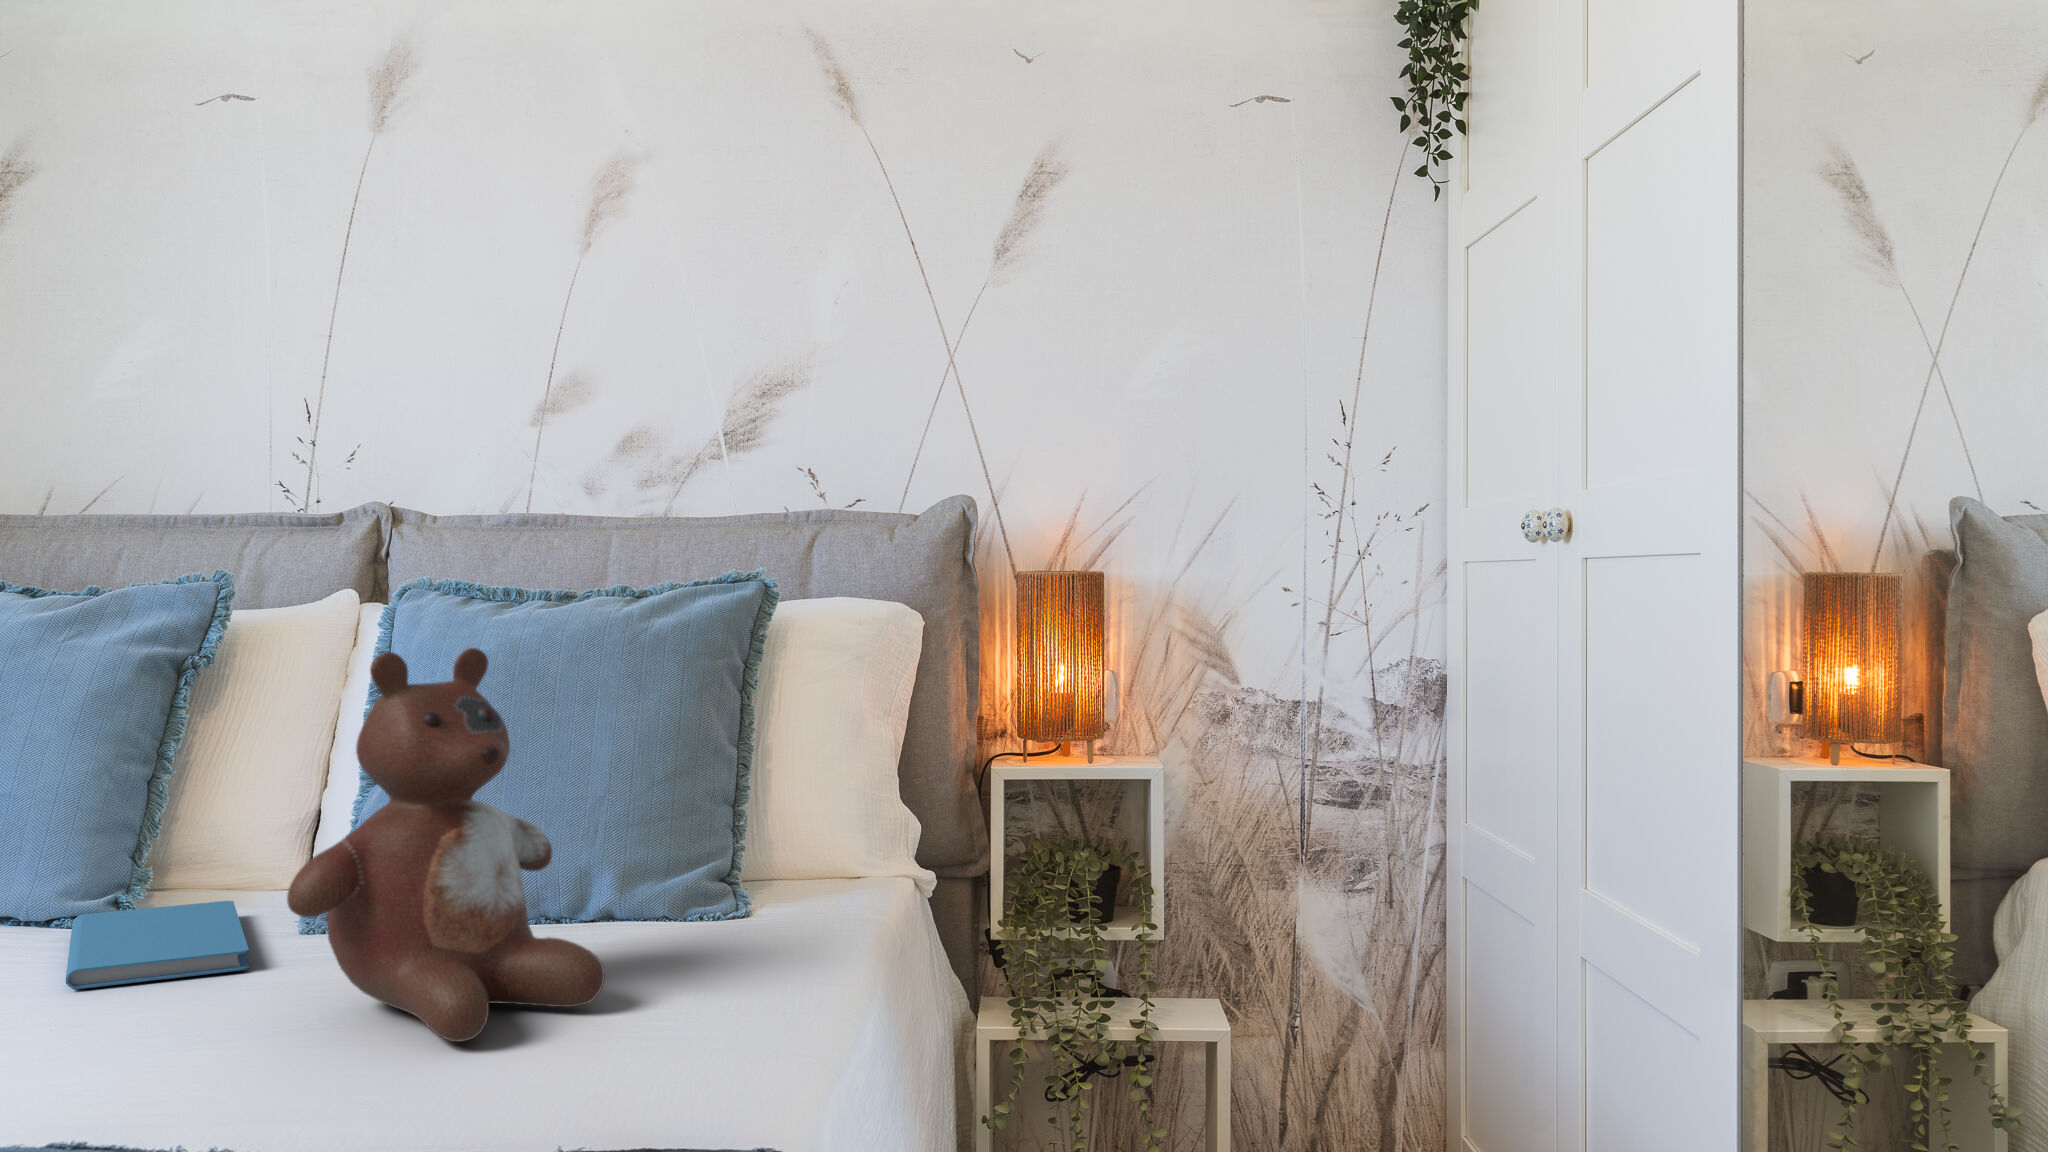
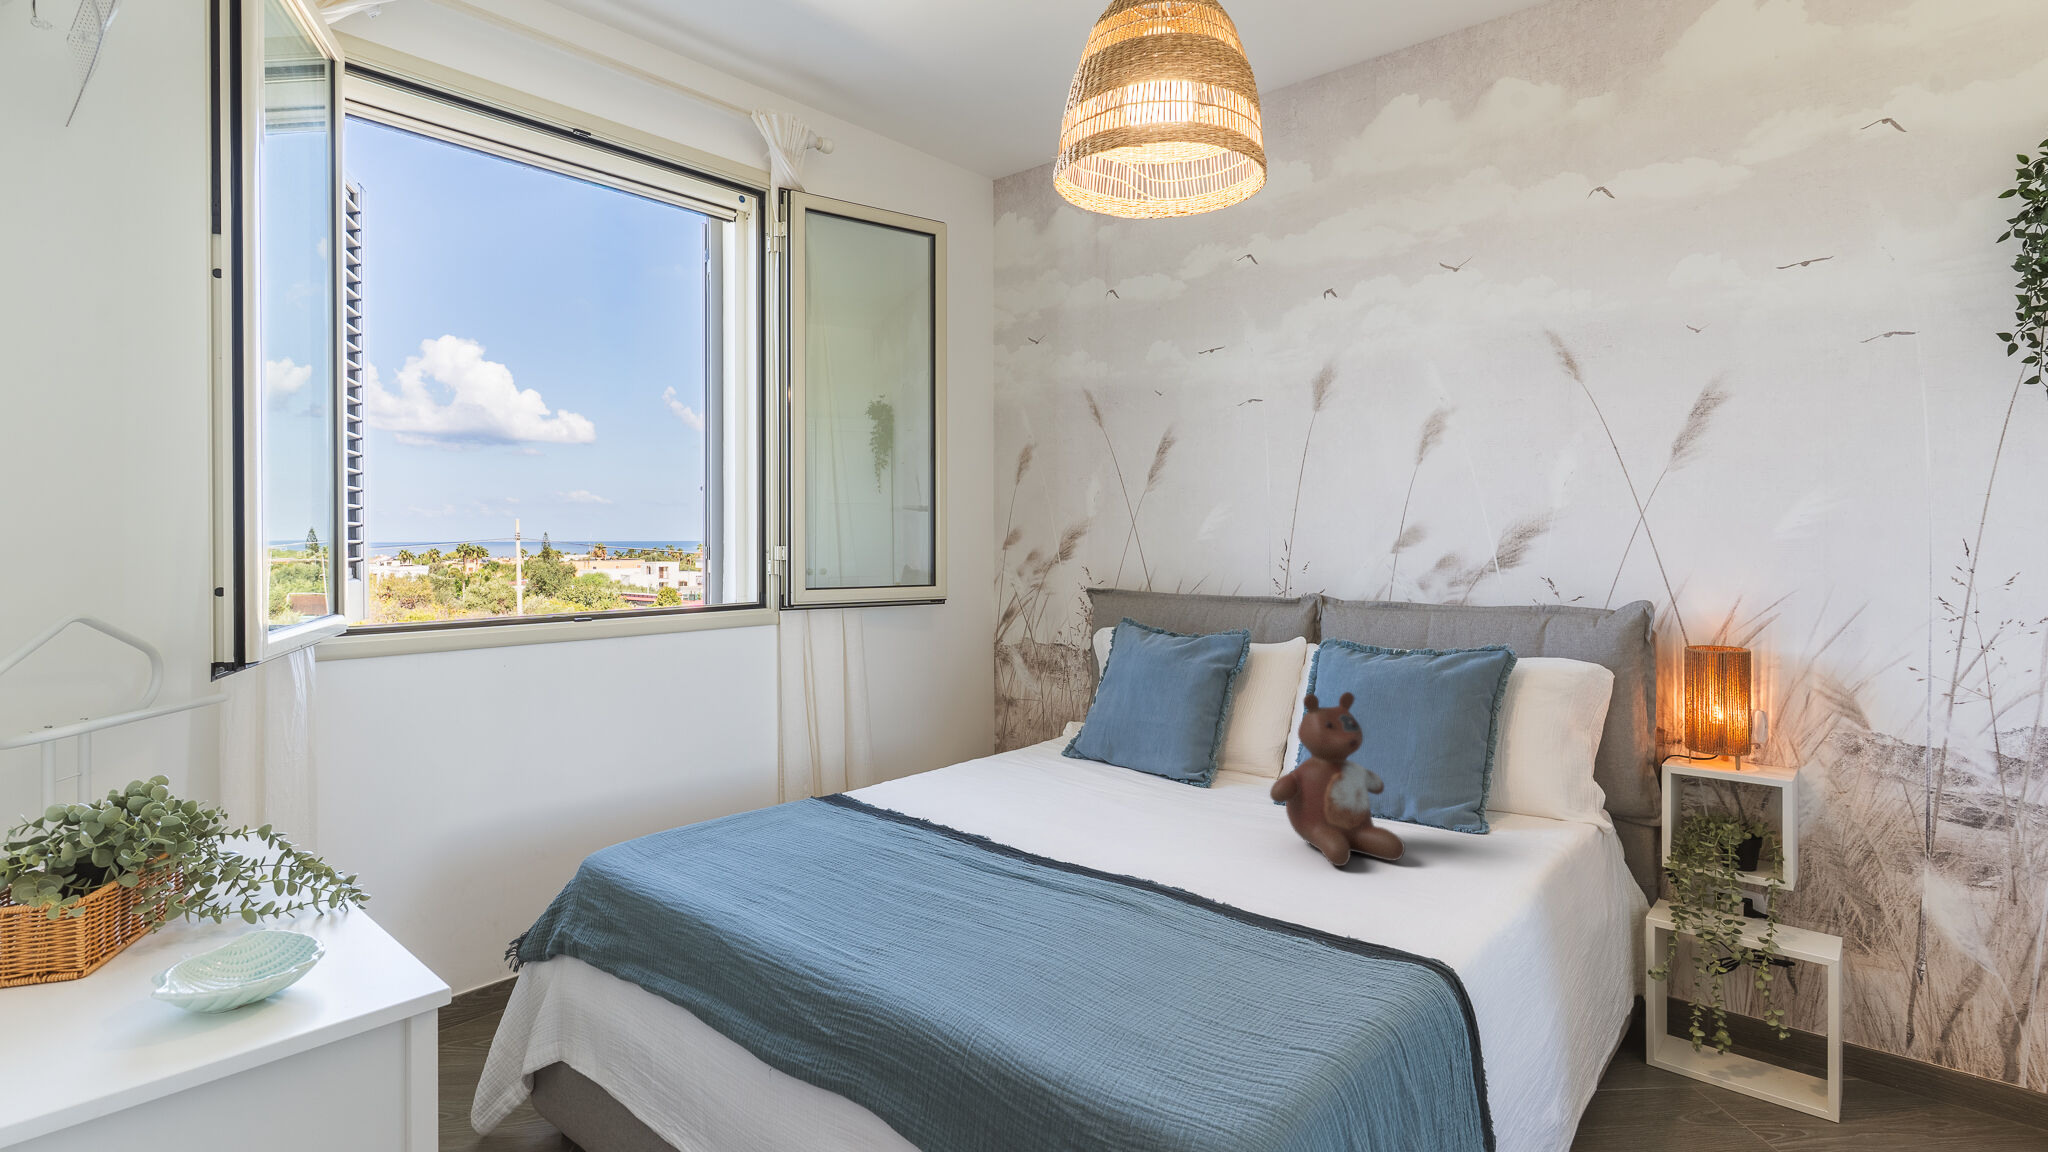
book: present [66,901,249,989] -> none [1190,782,1256,817]

